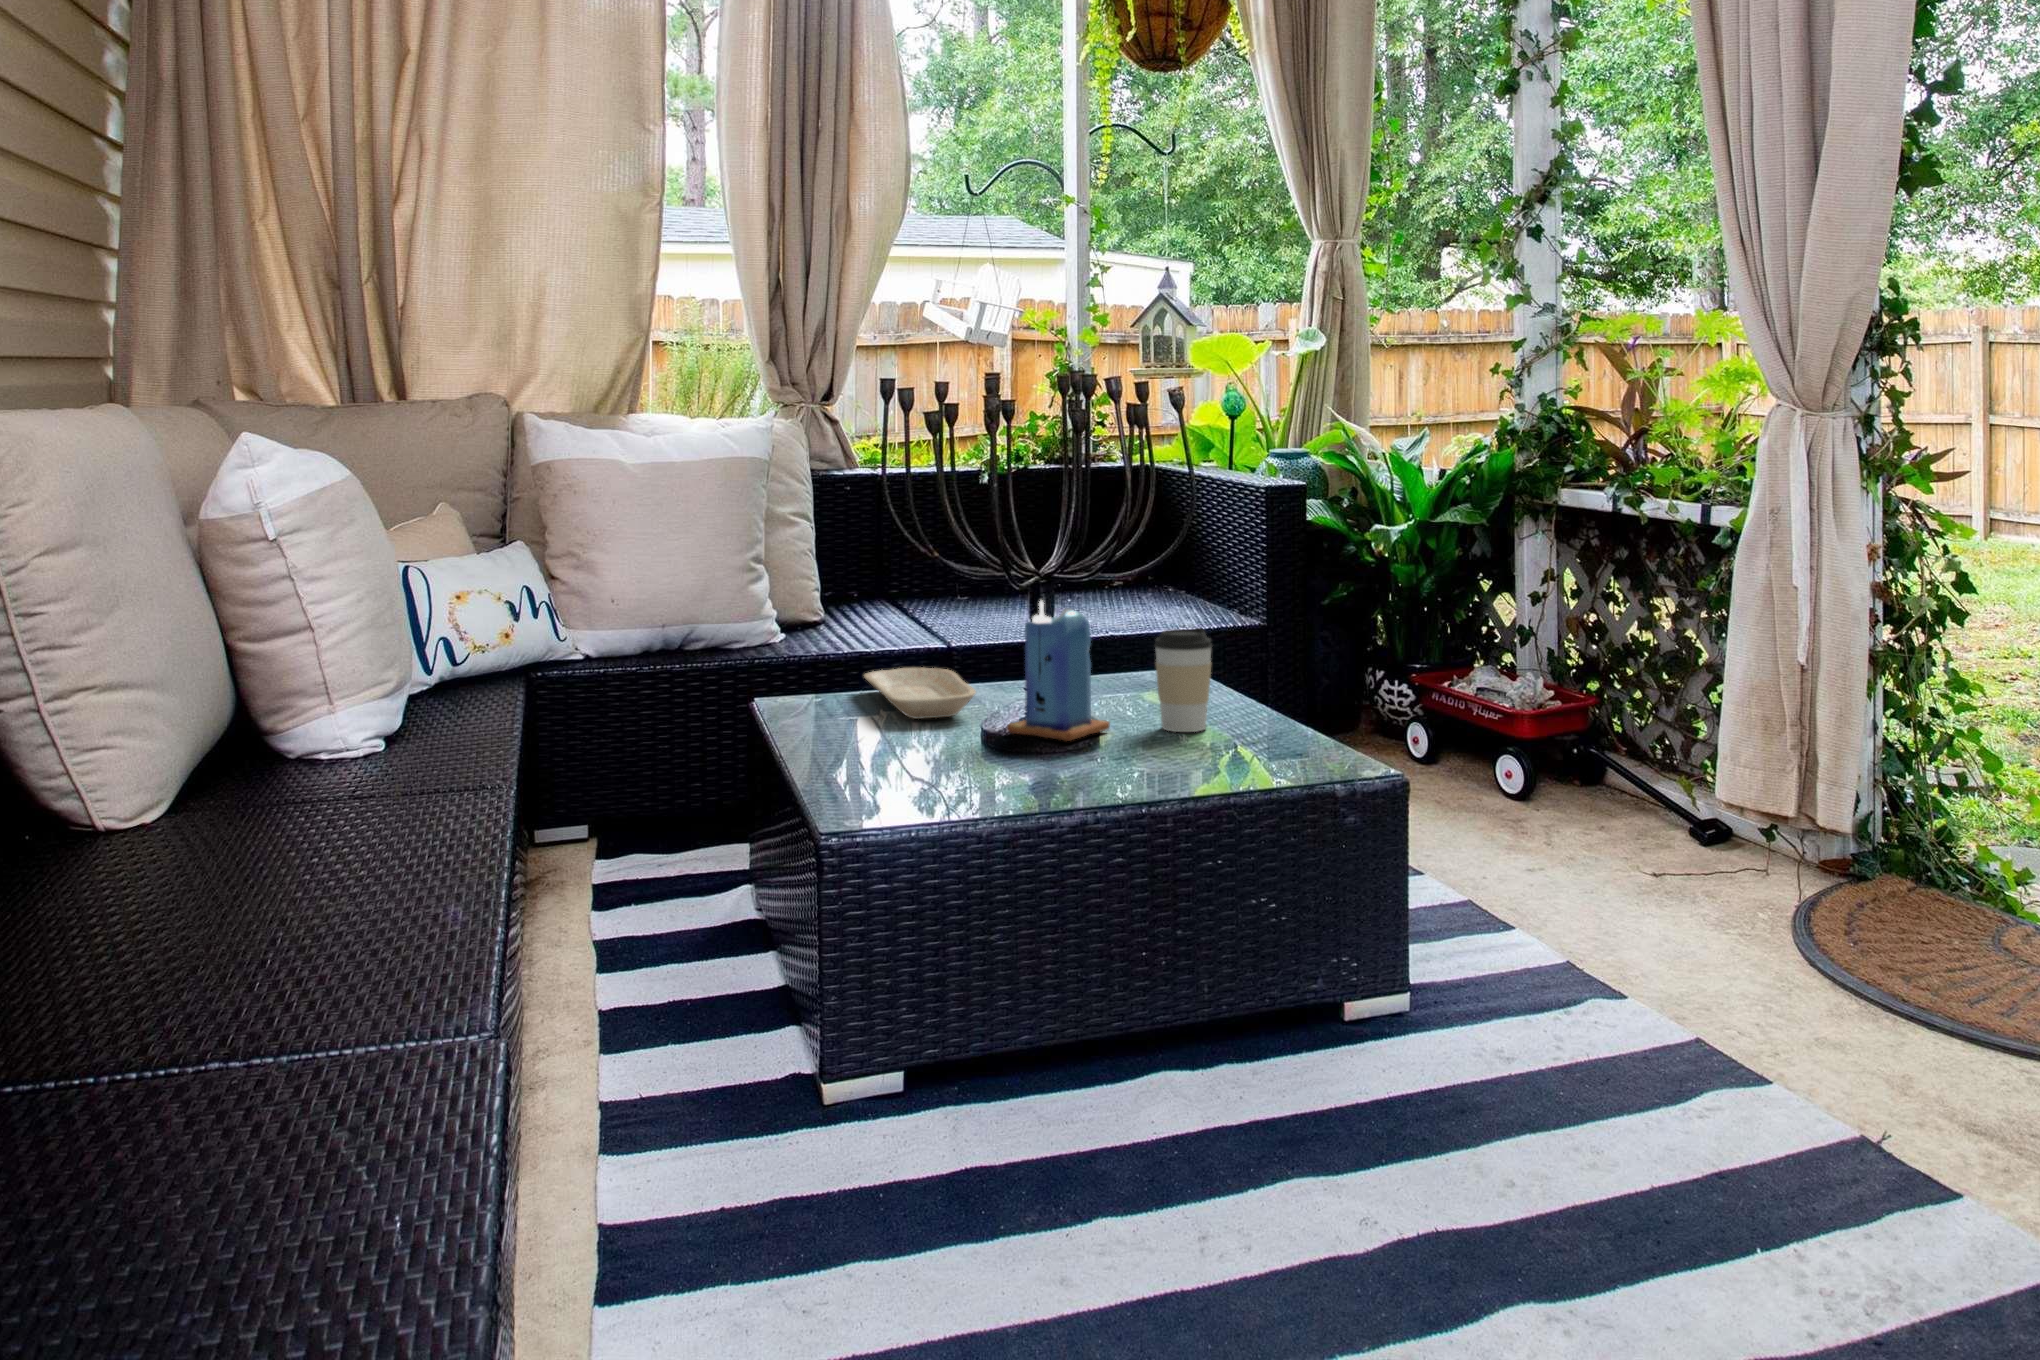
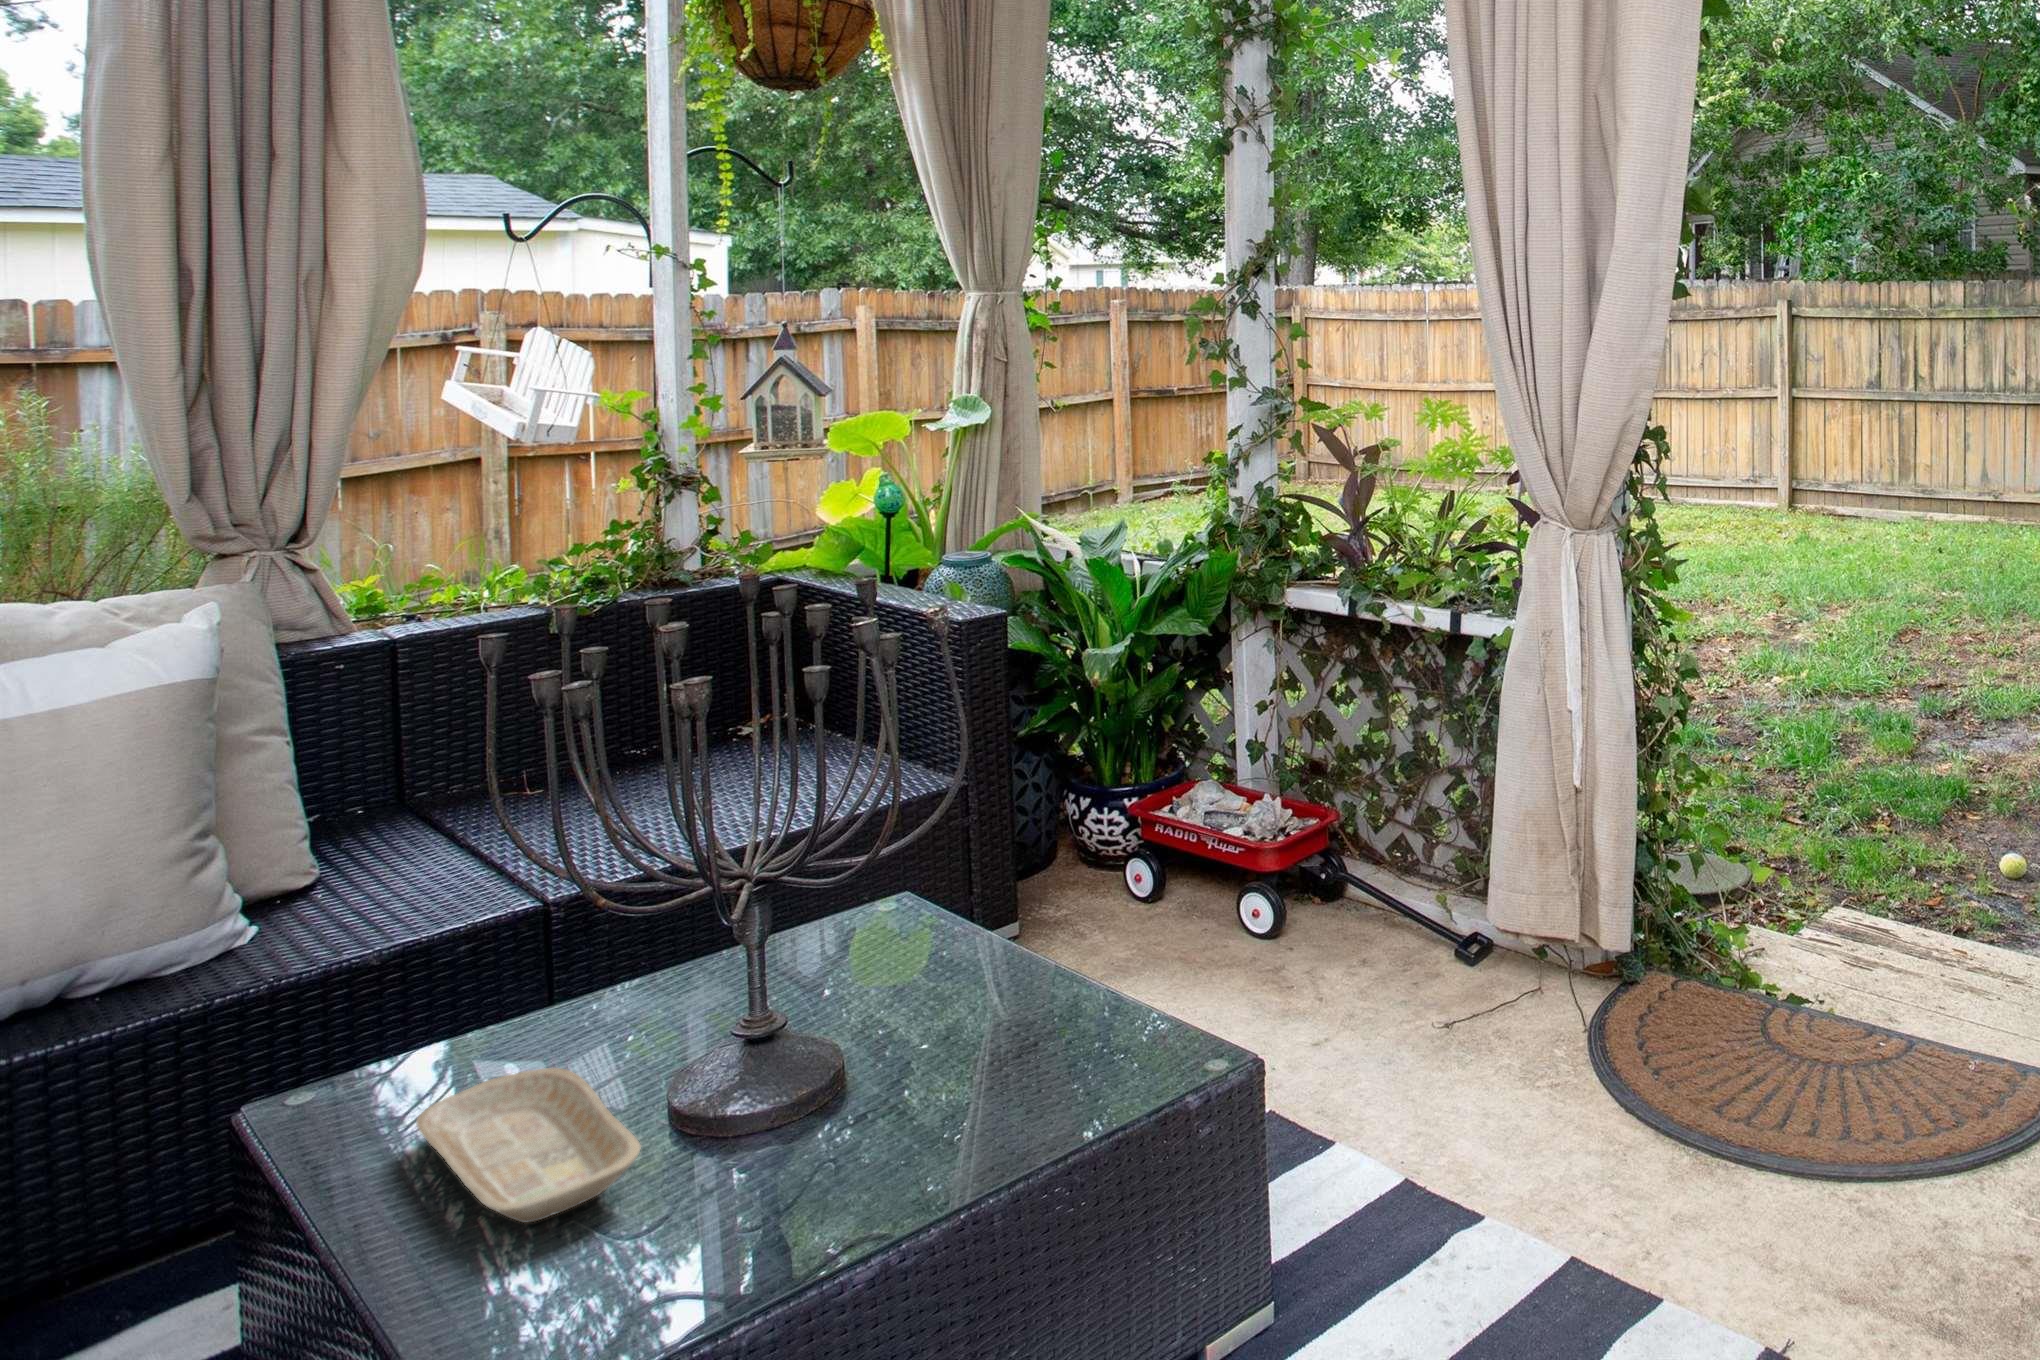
candle: present [1006,601,1110,741] -> none [706,1007,872,1226]
coffee cup: present [1154,628,1212,732] -> none [933,978,1020,1141]

